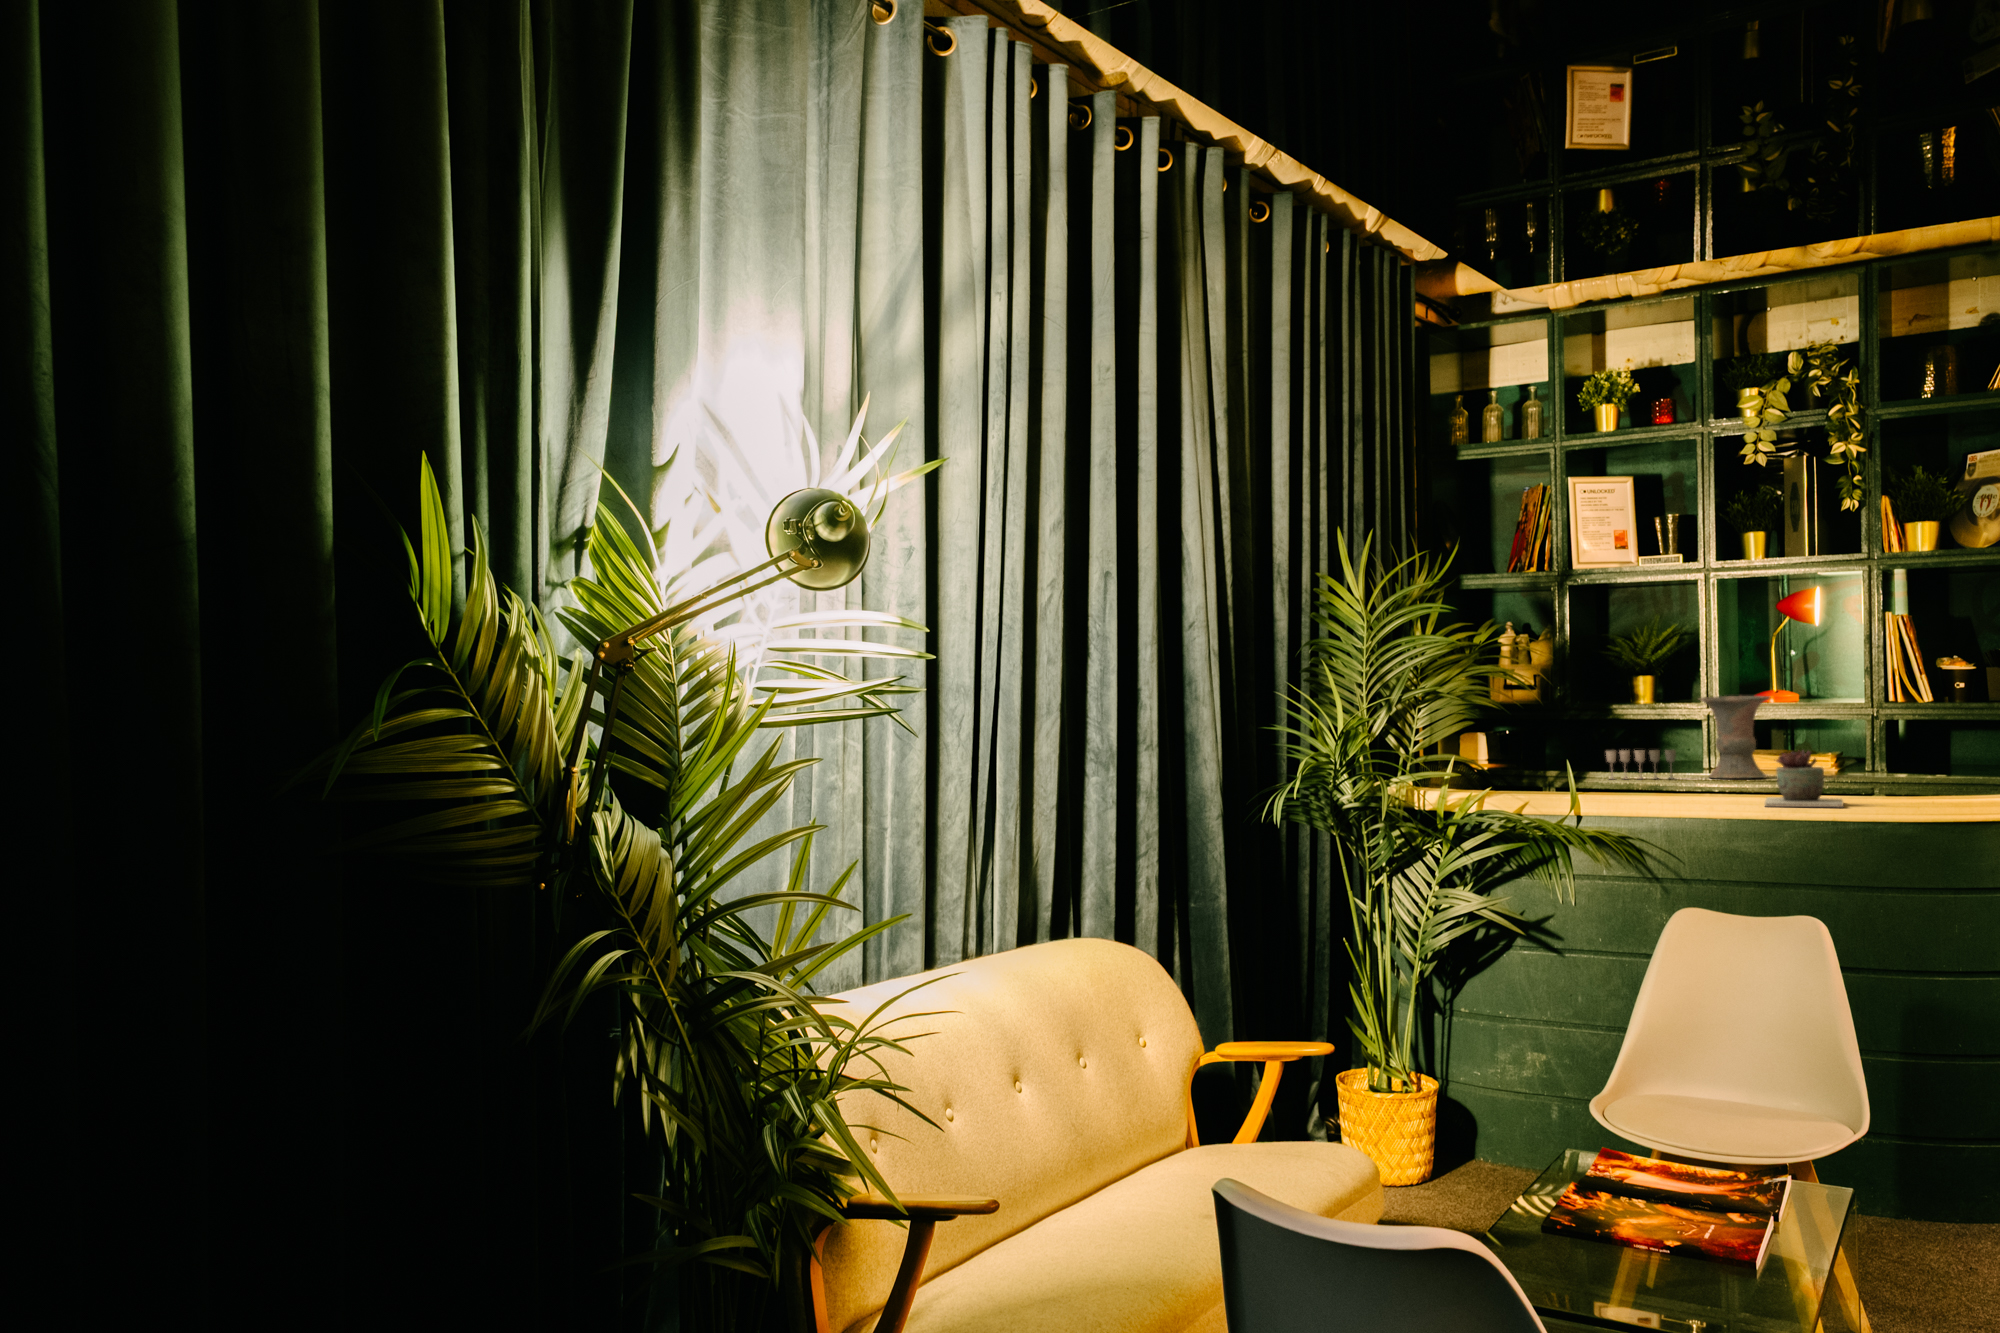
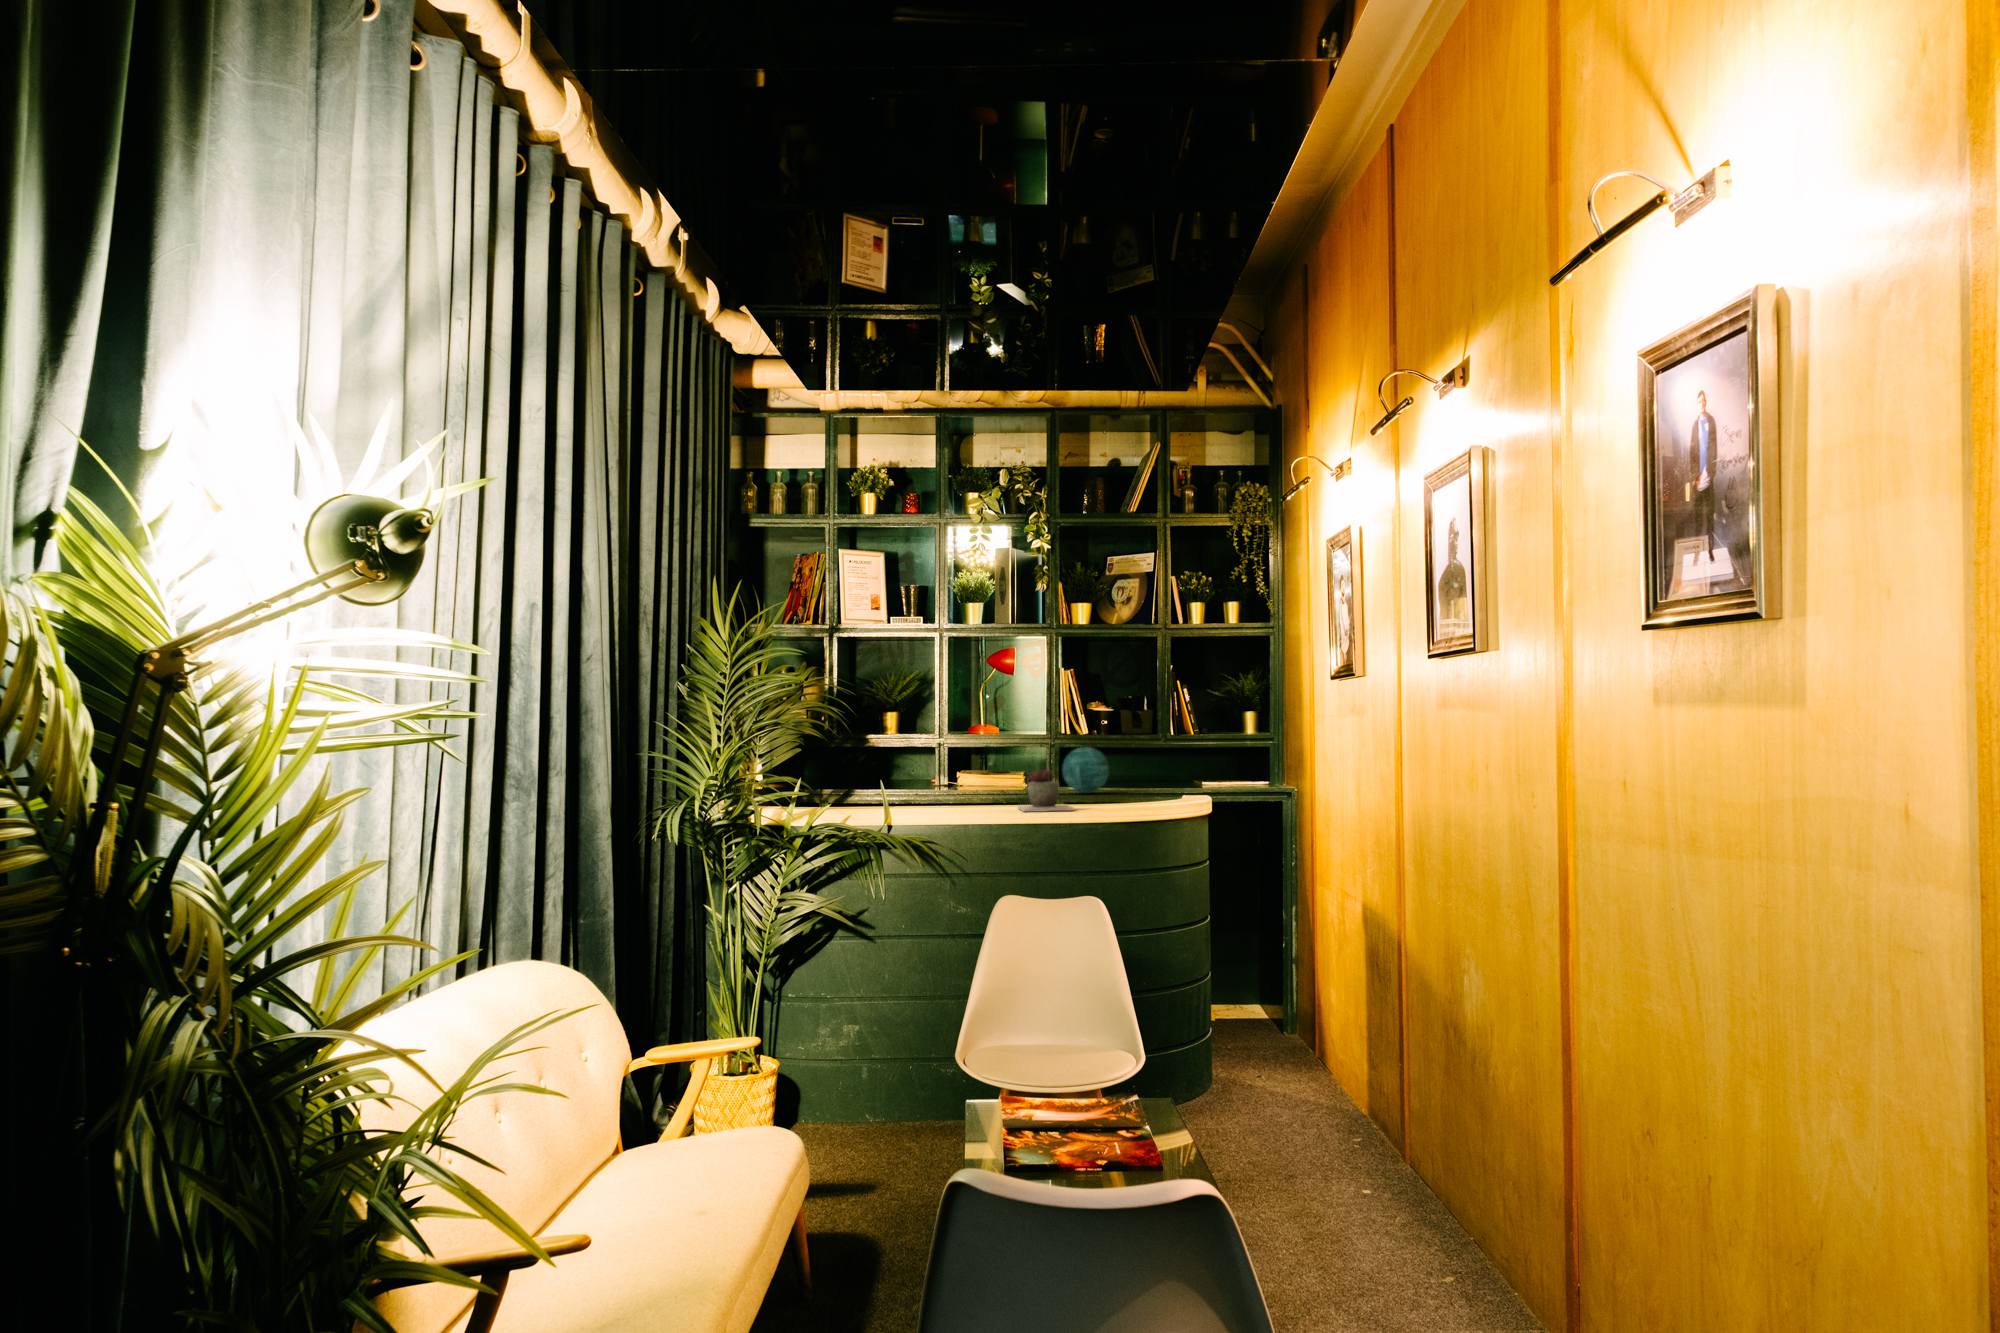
vase: present [1699,696,1770,778] -> none [939,730,989,795]
decorative orb: none [1882,718,1957,781] -> present [1063,747,1109,793]
wine glass: present [1606,750,1676,779] -> none [873,773,924,798]

